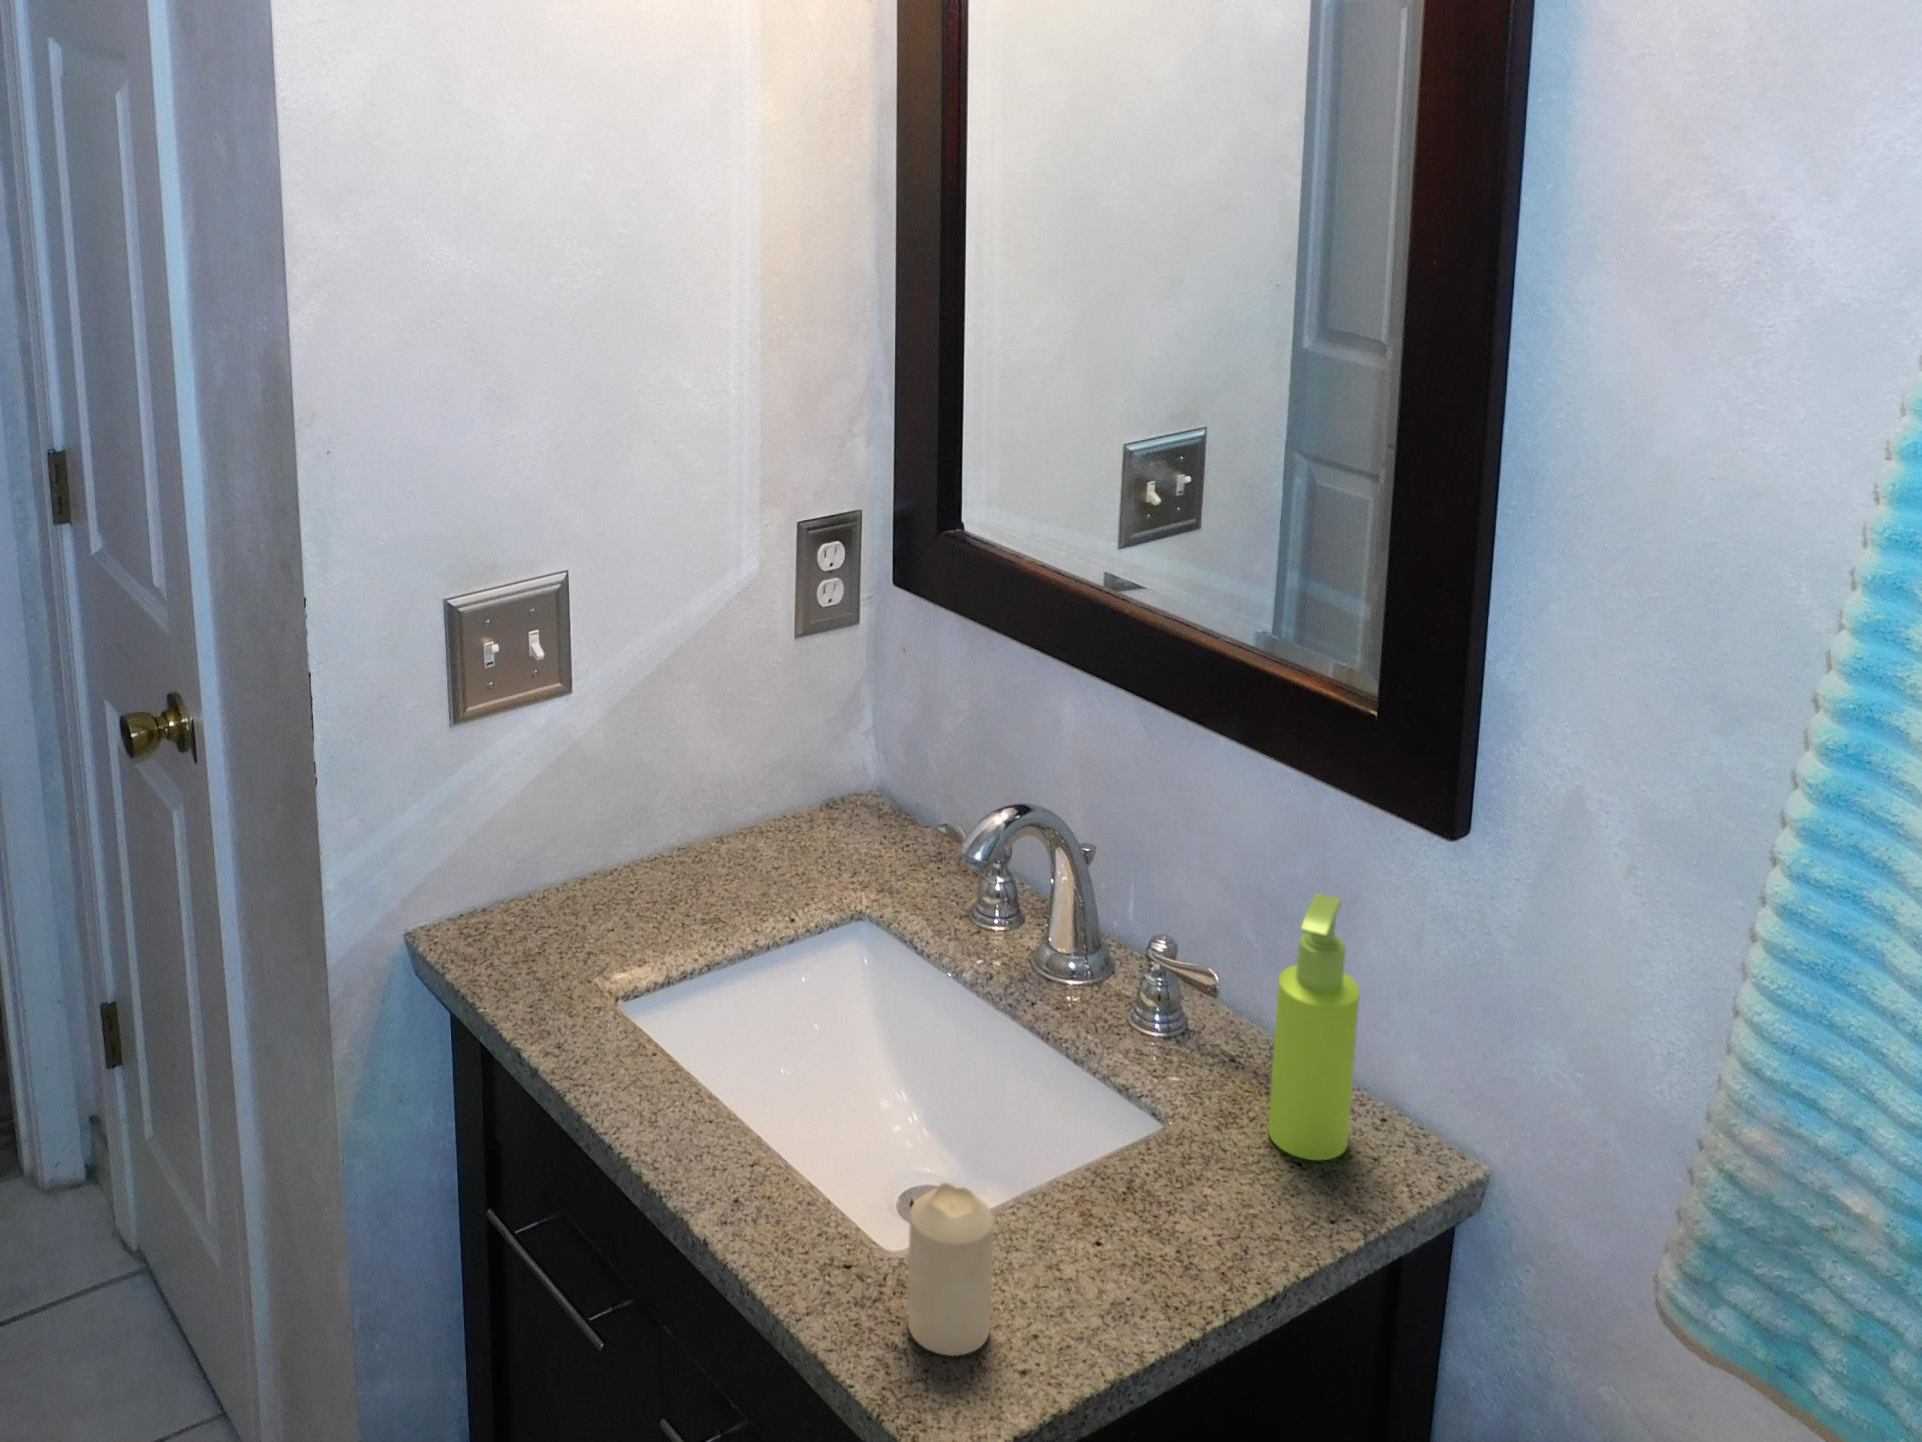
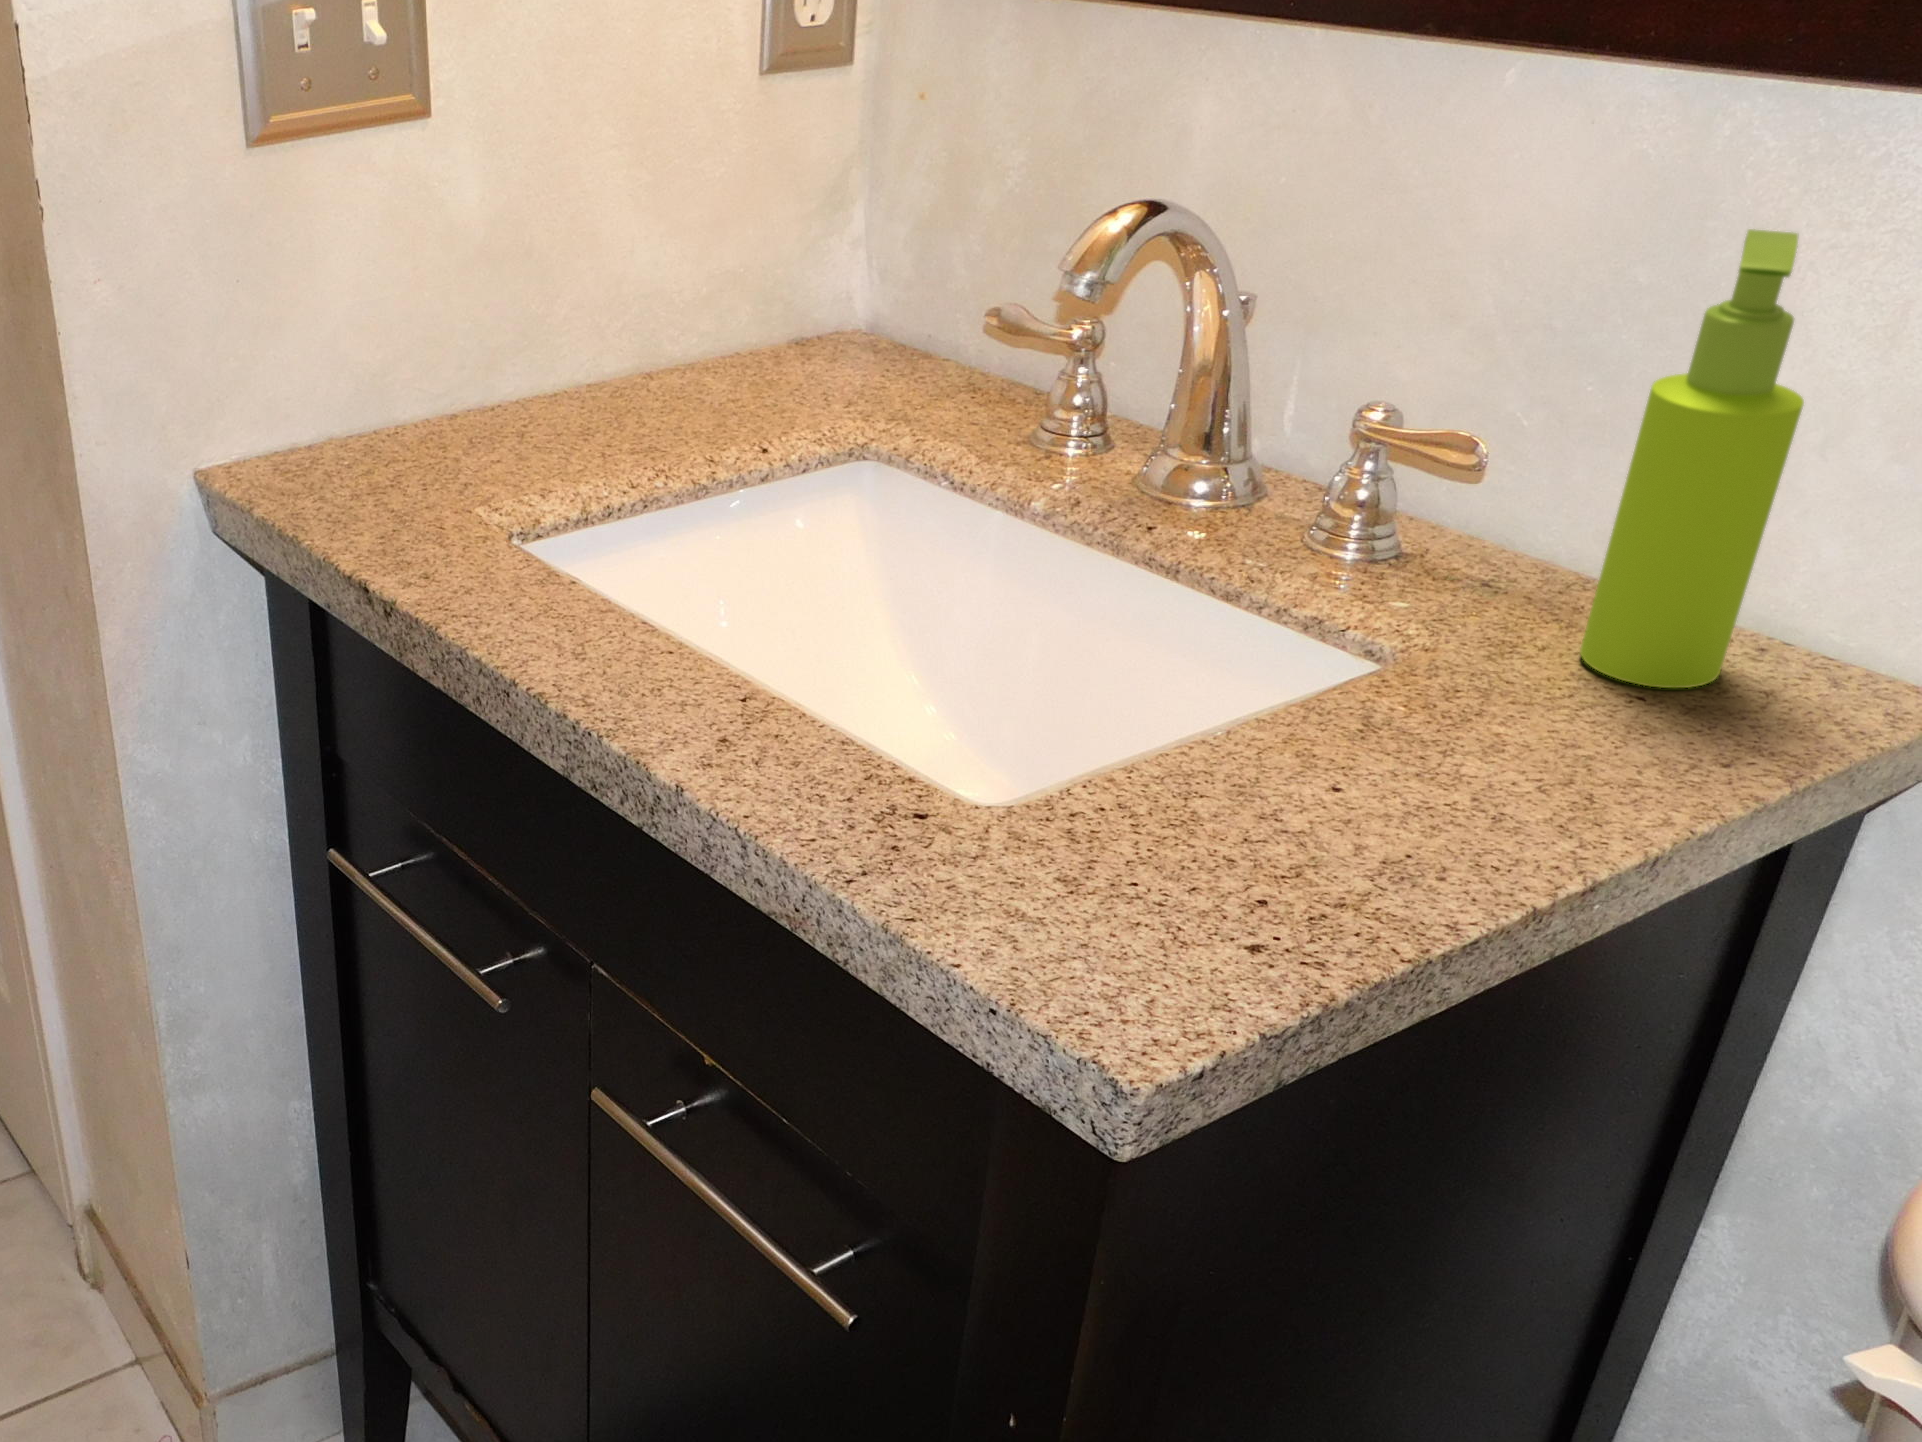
candle: present [908,1183,994,1356] -> none [1037,644,1215,924]

